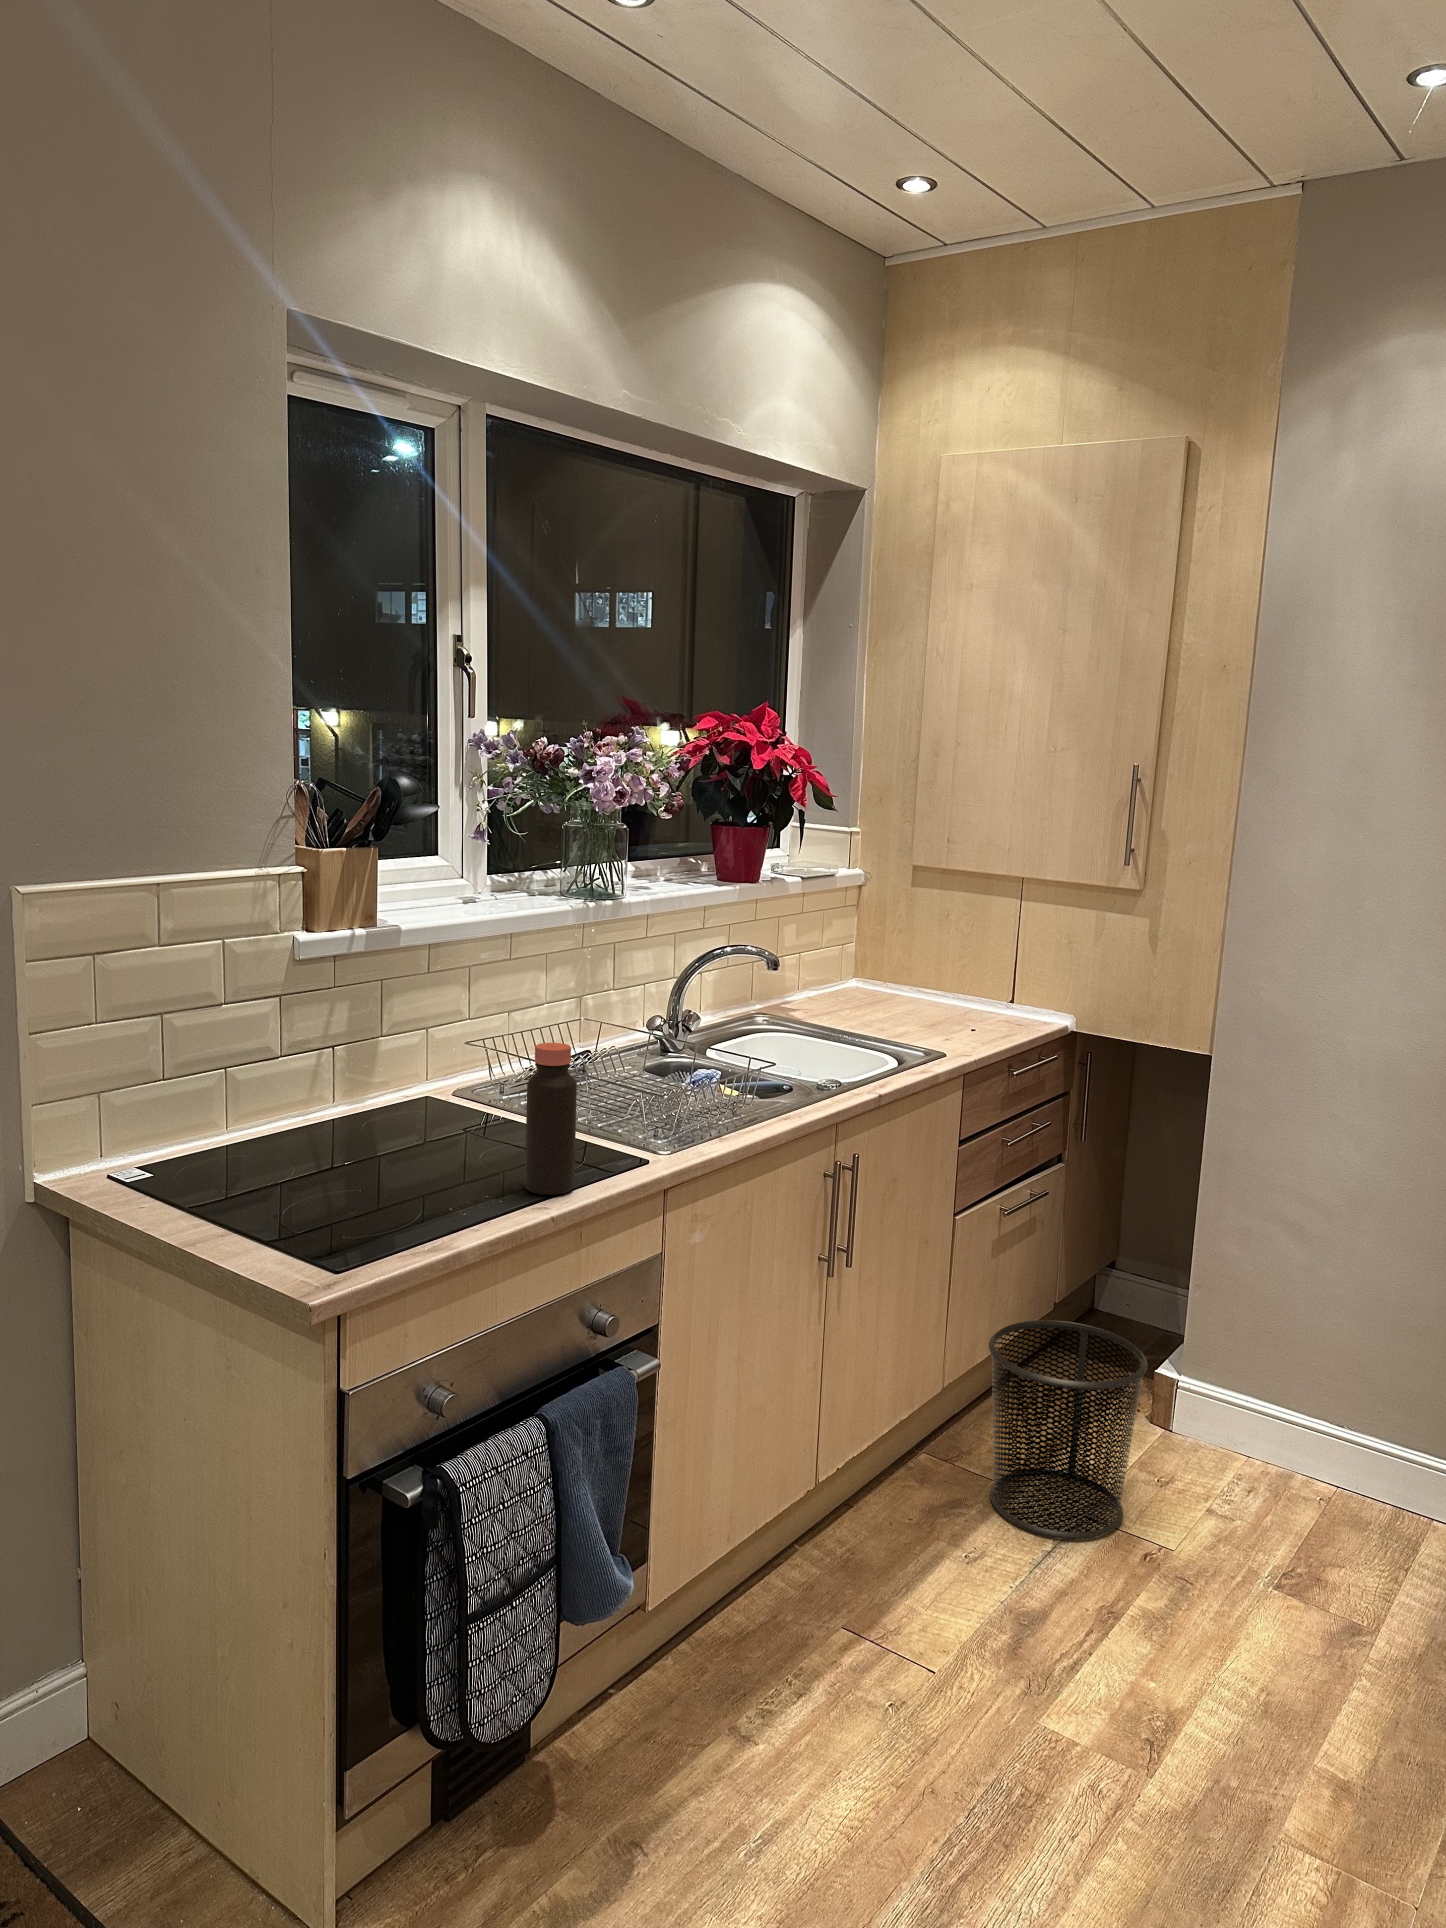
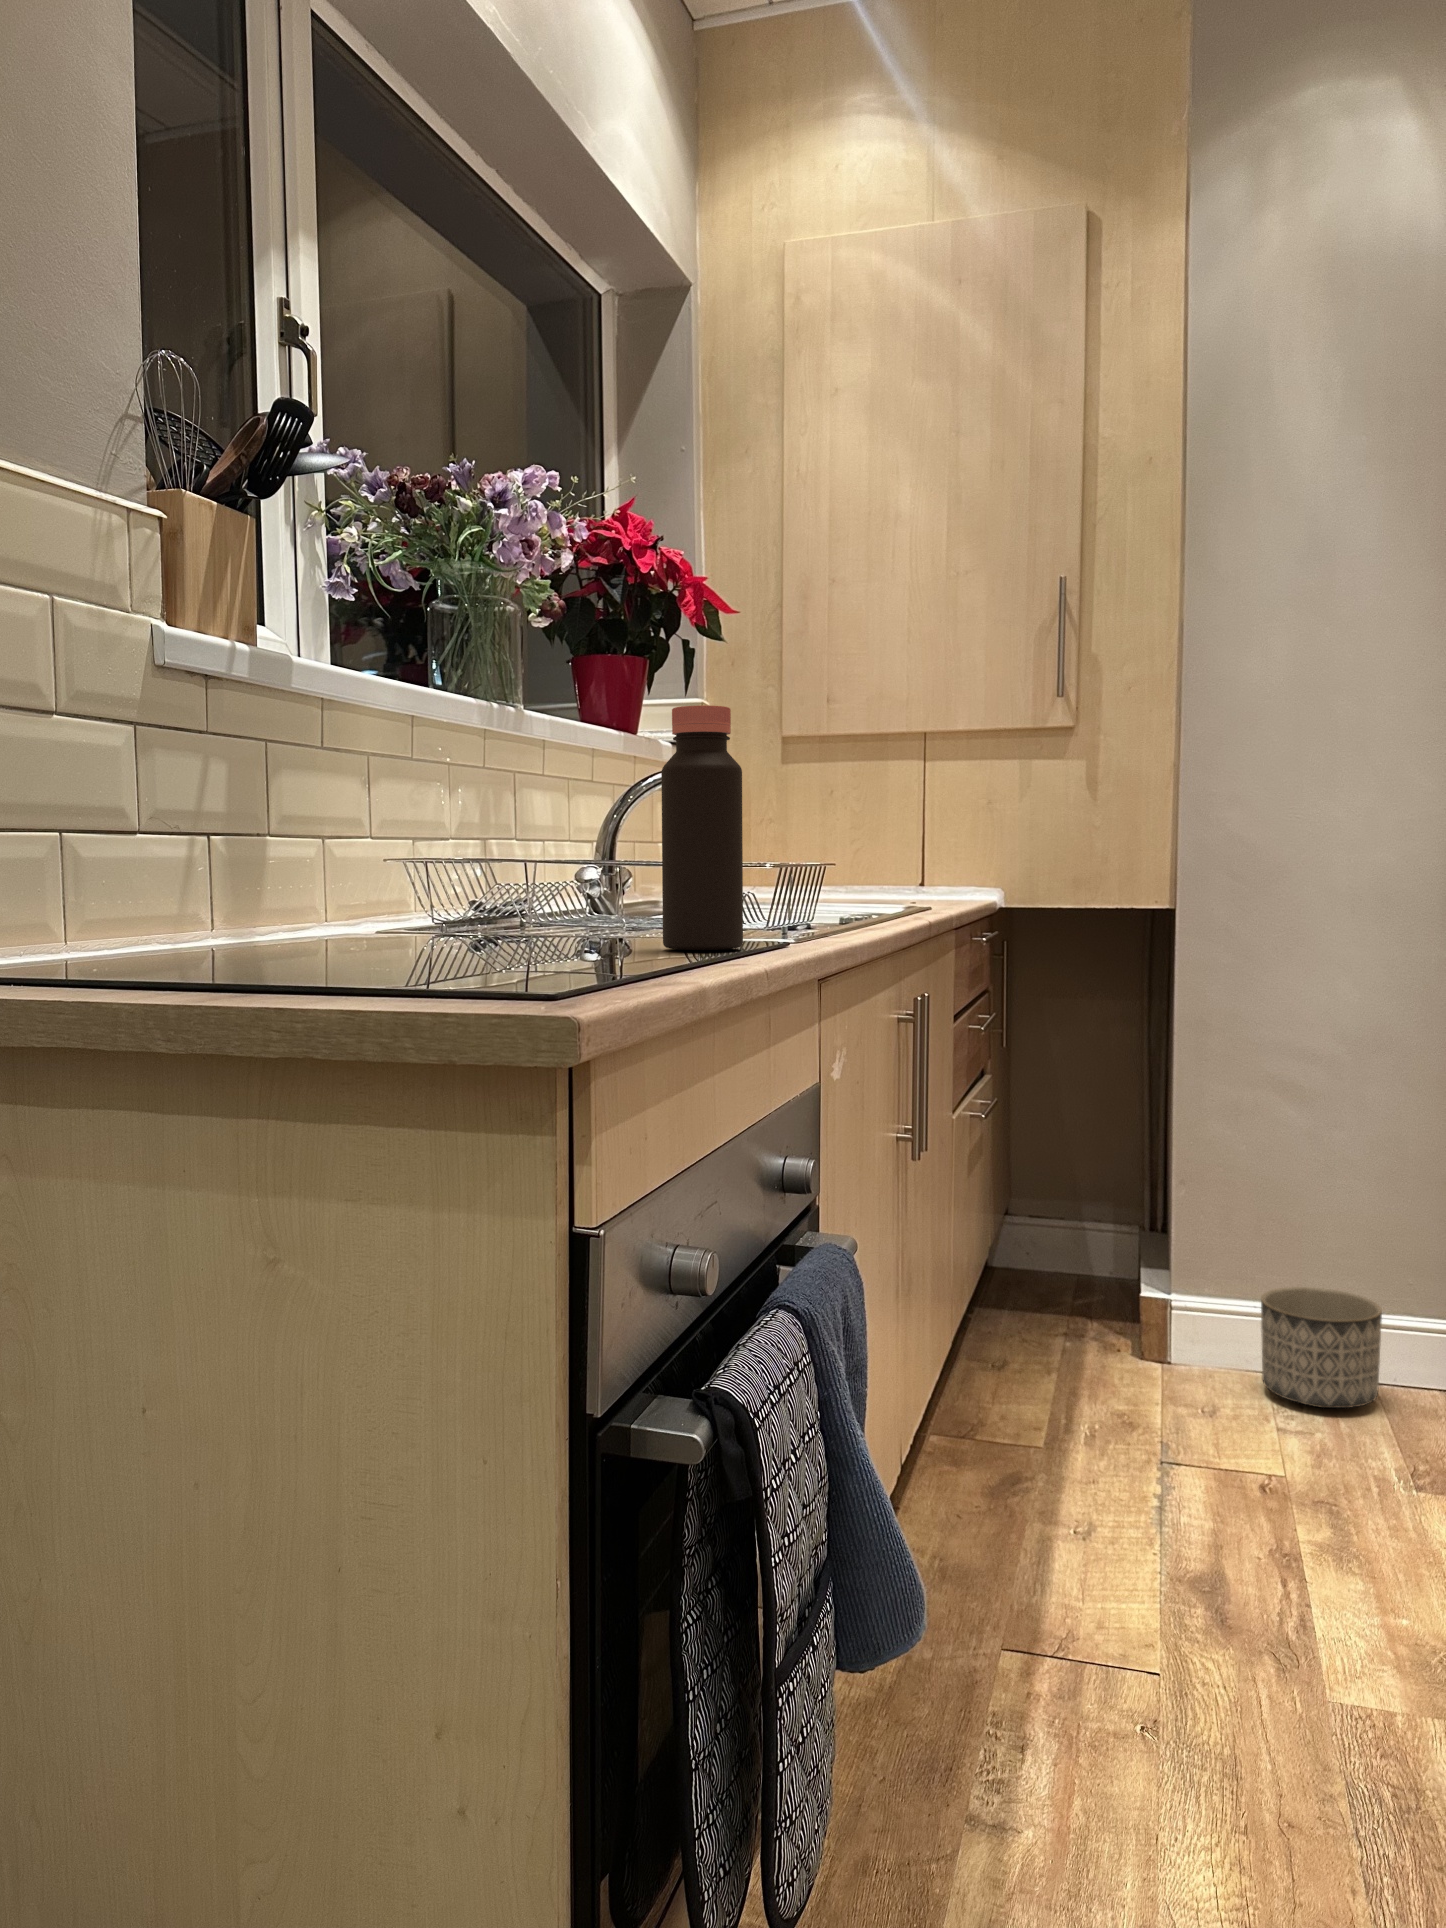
waste bin: present [989,1320,1148,1539] -> none [1026,1227,1230,1490]
planter: none [1224,1389,1328,1501] -> present [1261,1287,1382,1408]

